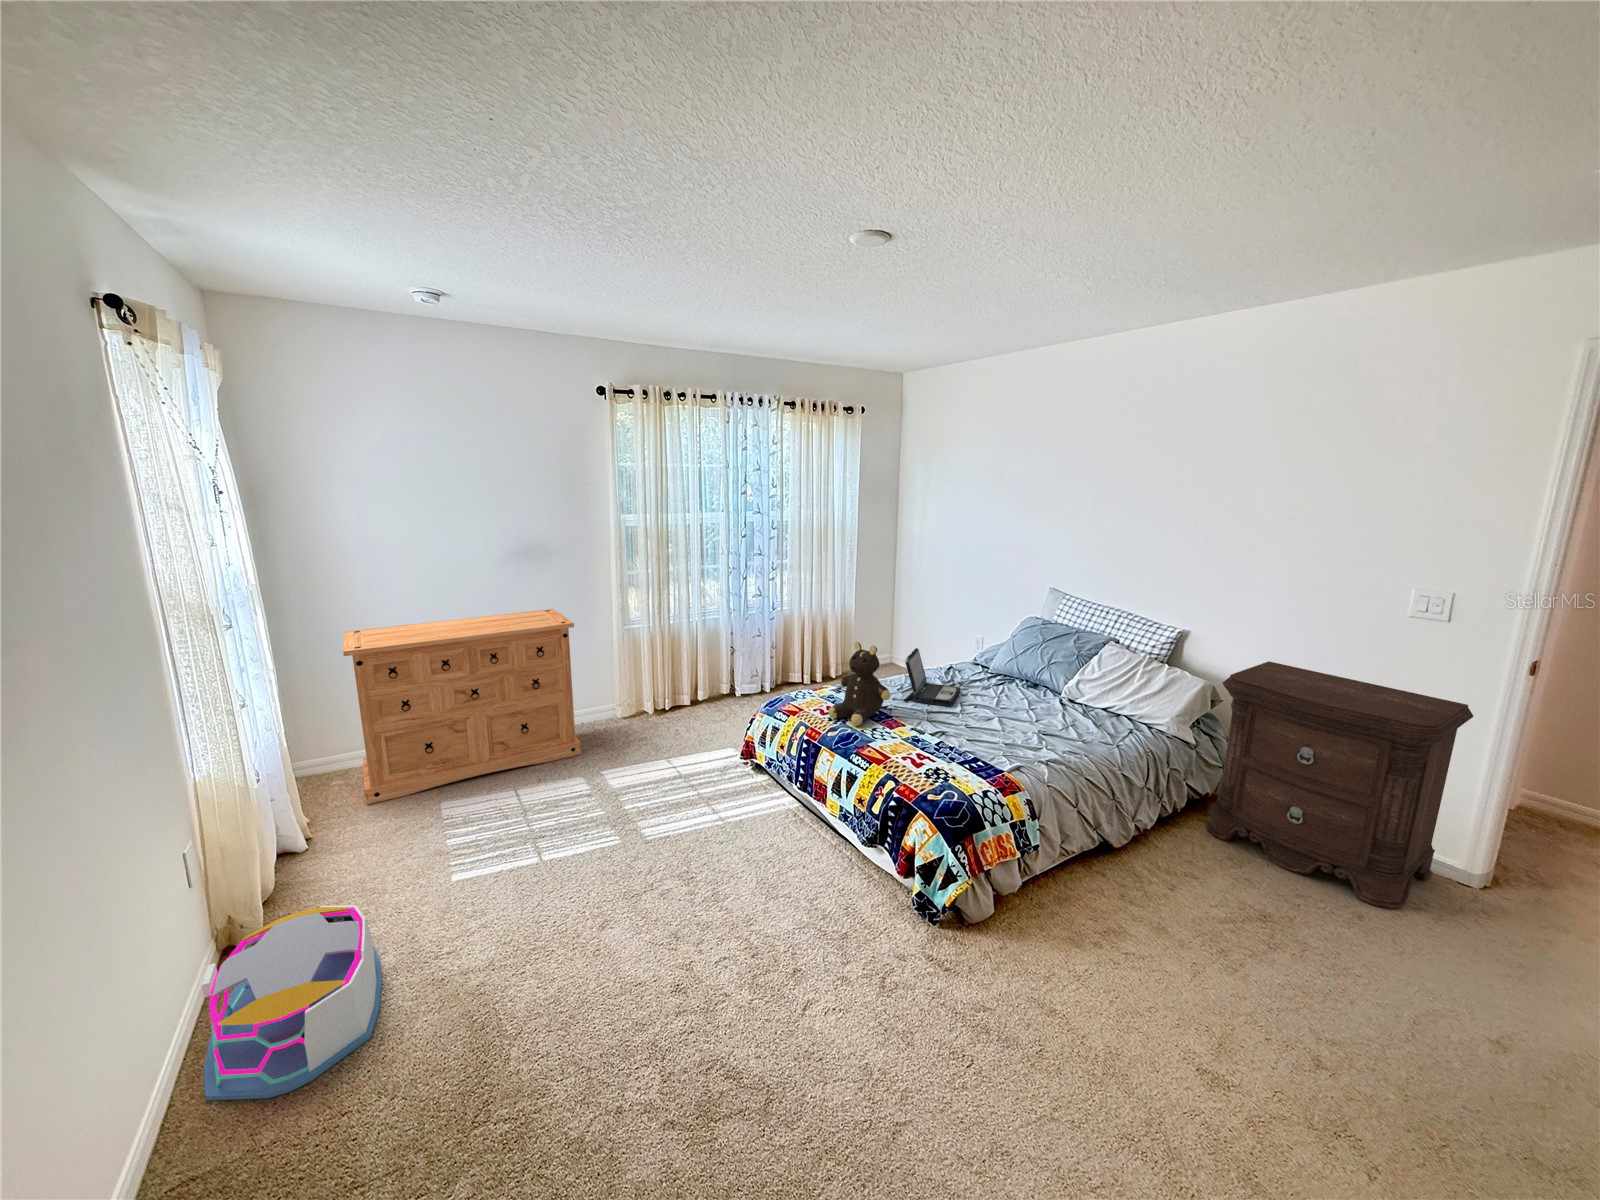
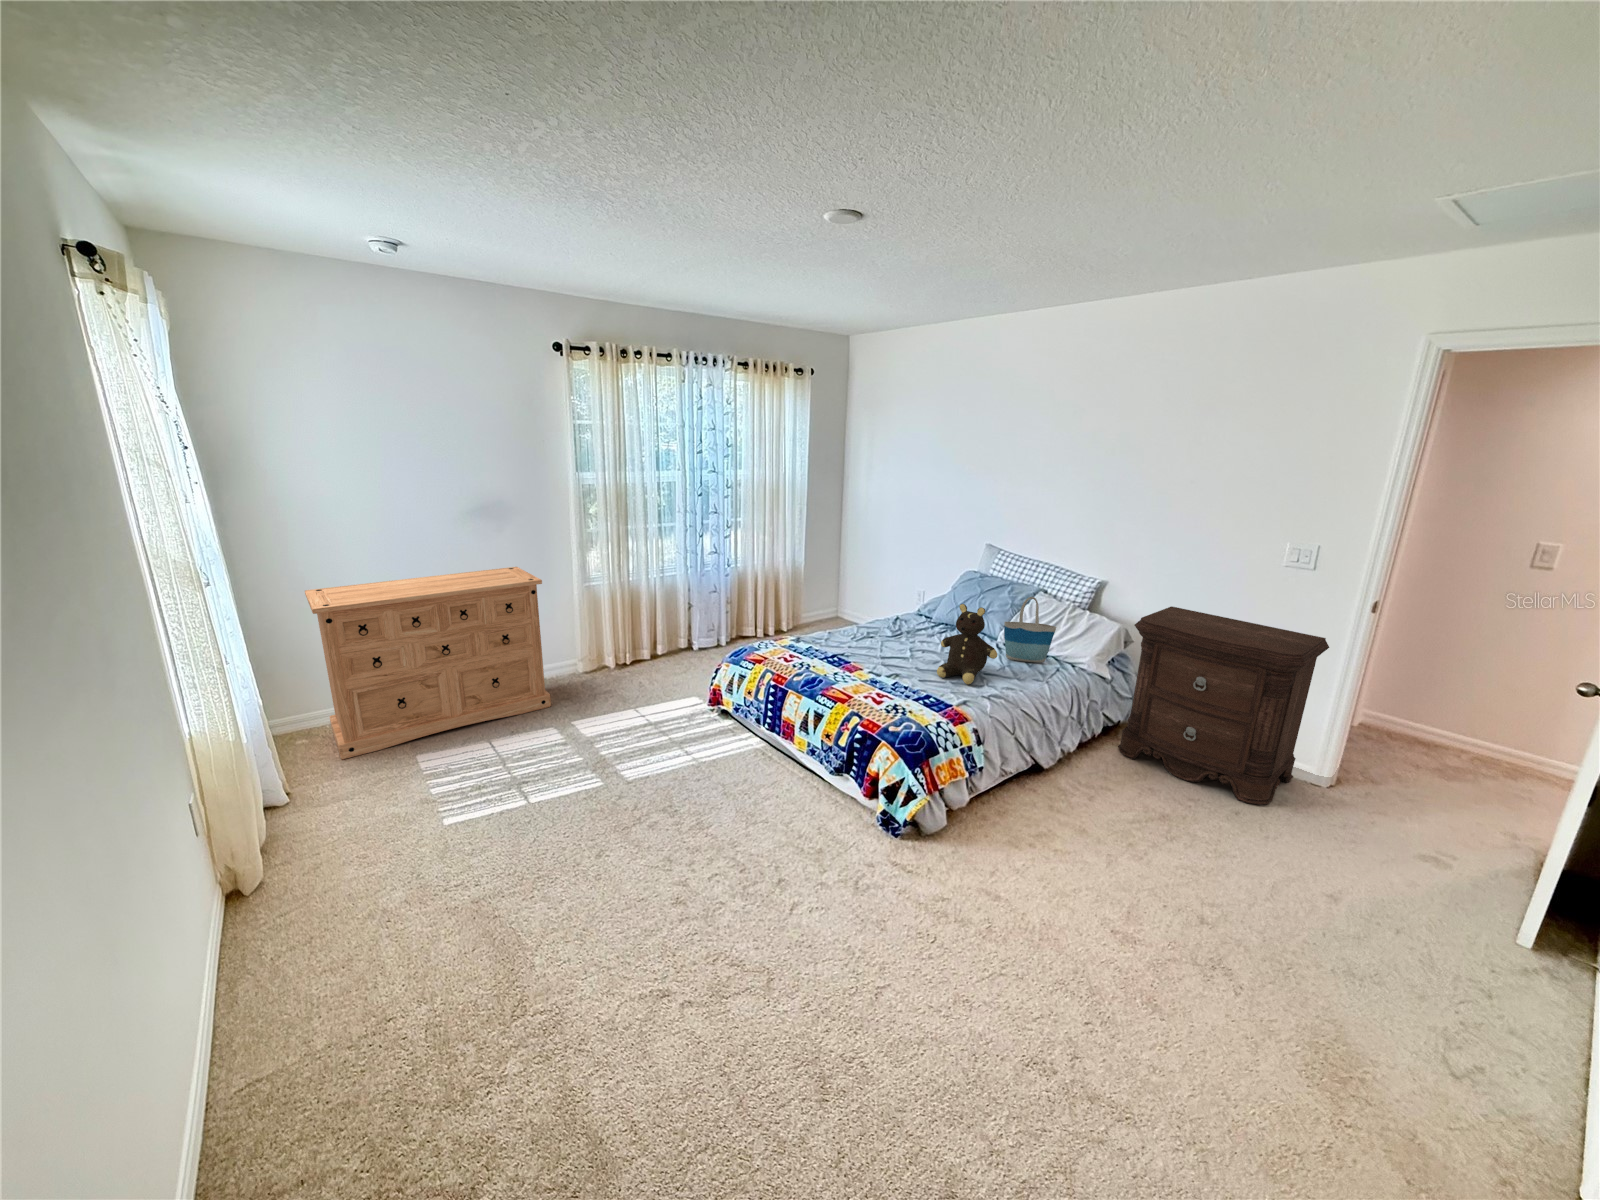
teddy bear: present [829,642,890,726] -> present [937,604,997,684]
laptop: present [904,648,960,706] -> none [858,600,908,652]
tote bag: none [1068,648,1129,723] -> present [1004,597,1056,663]
storage bin: present [202,905,382,1100] -> none [229,846,399,1021]

